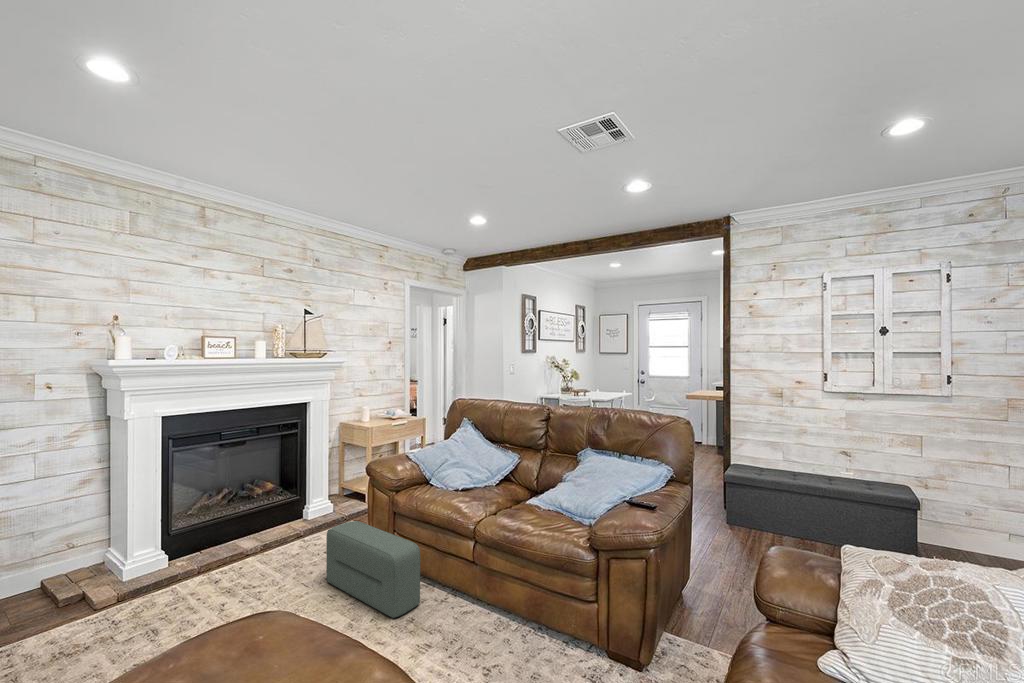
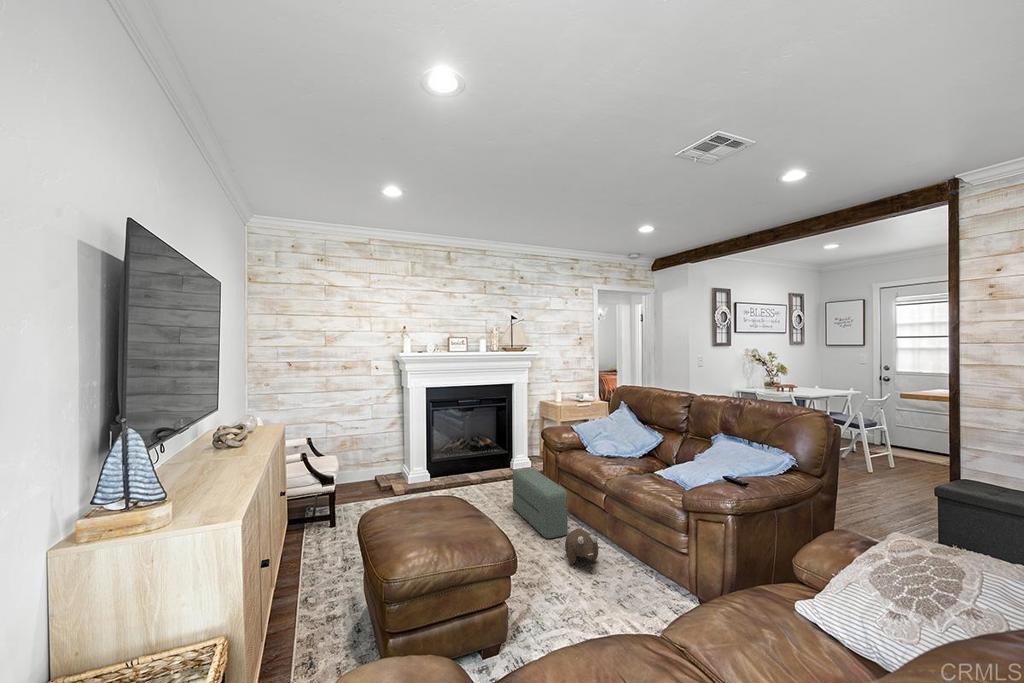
plush toy: none [429,595,480,648] -> present [565,529,598,564]

